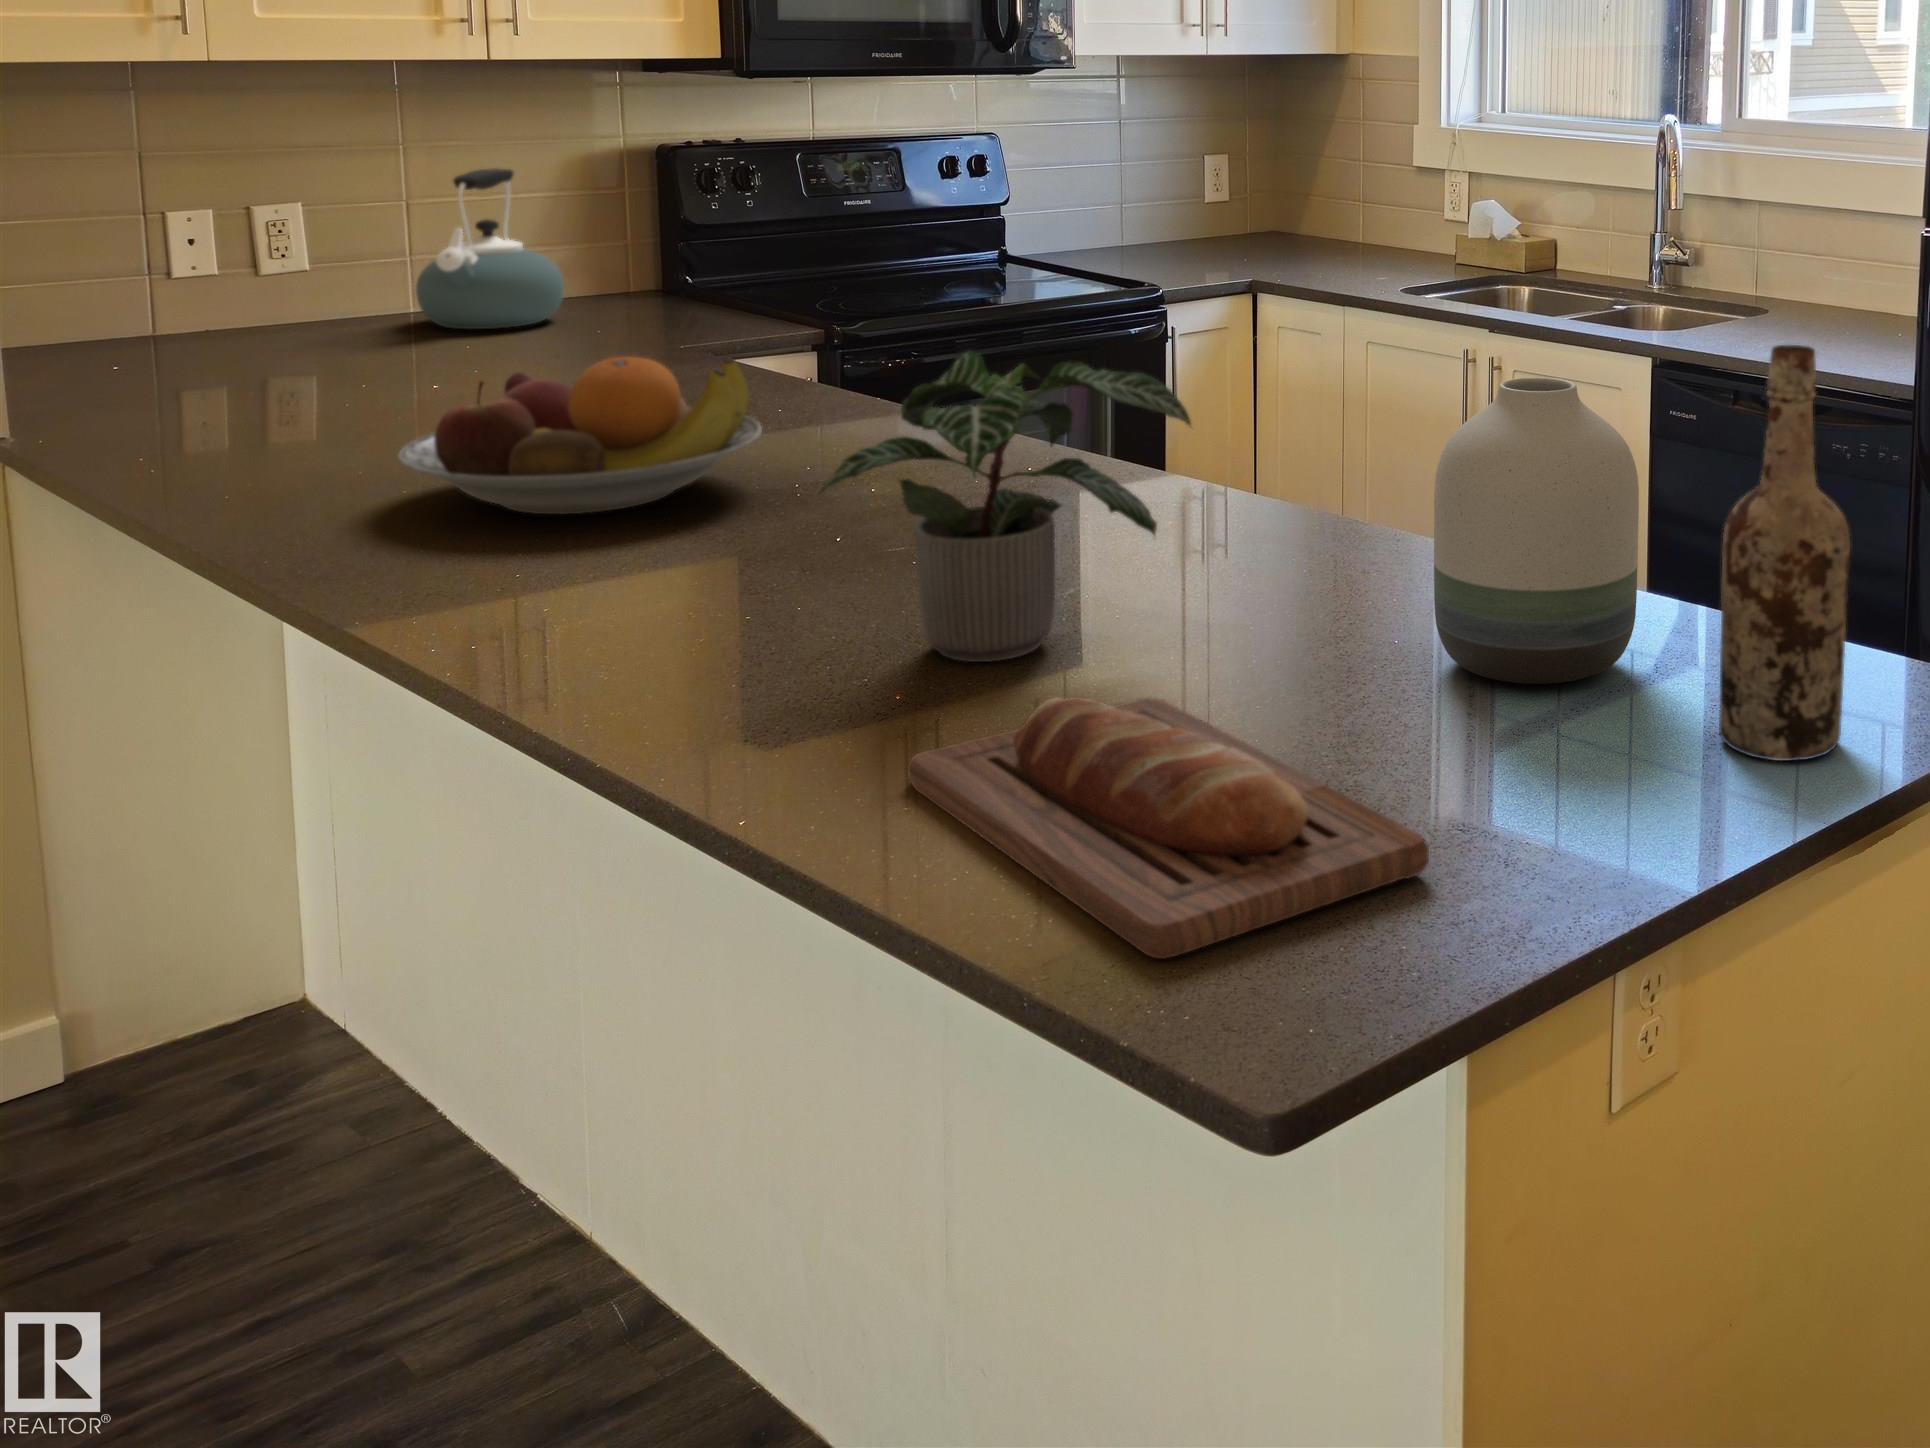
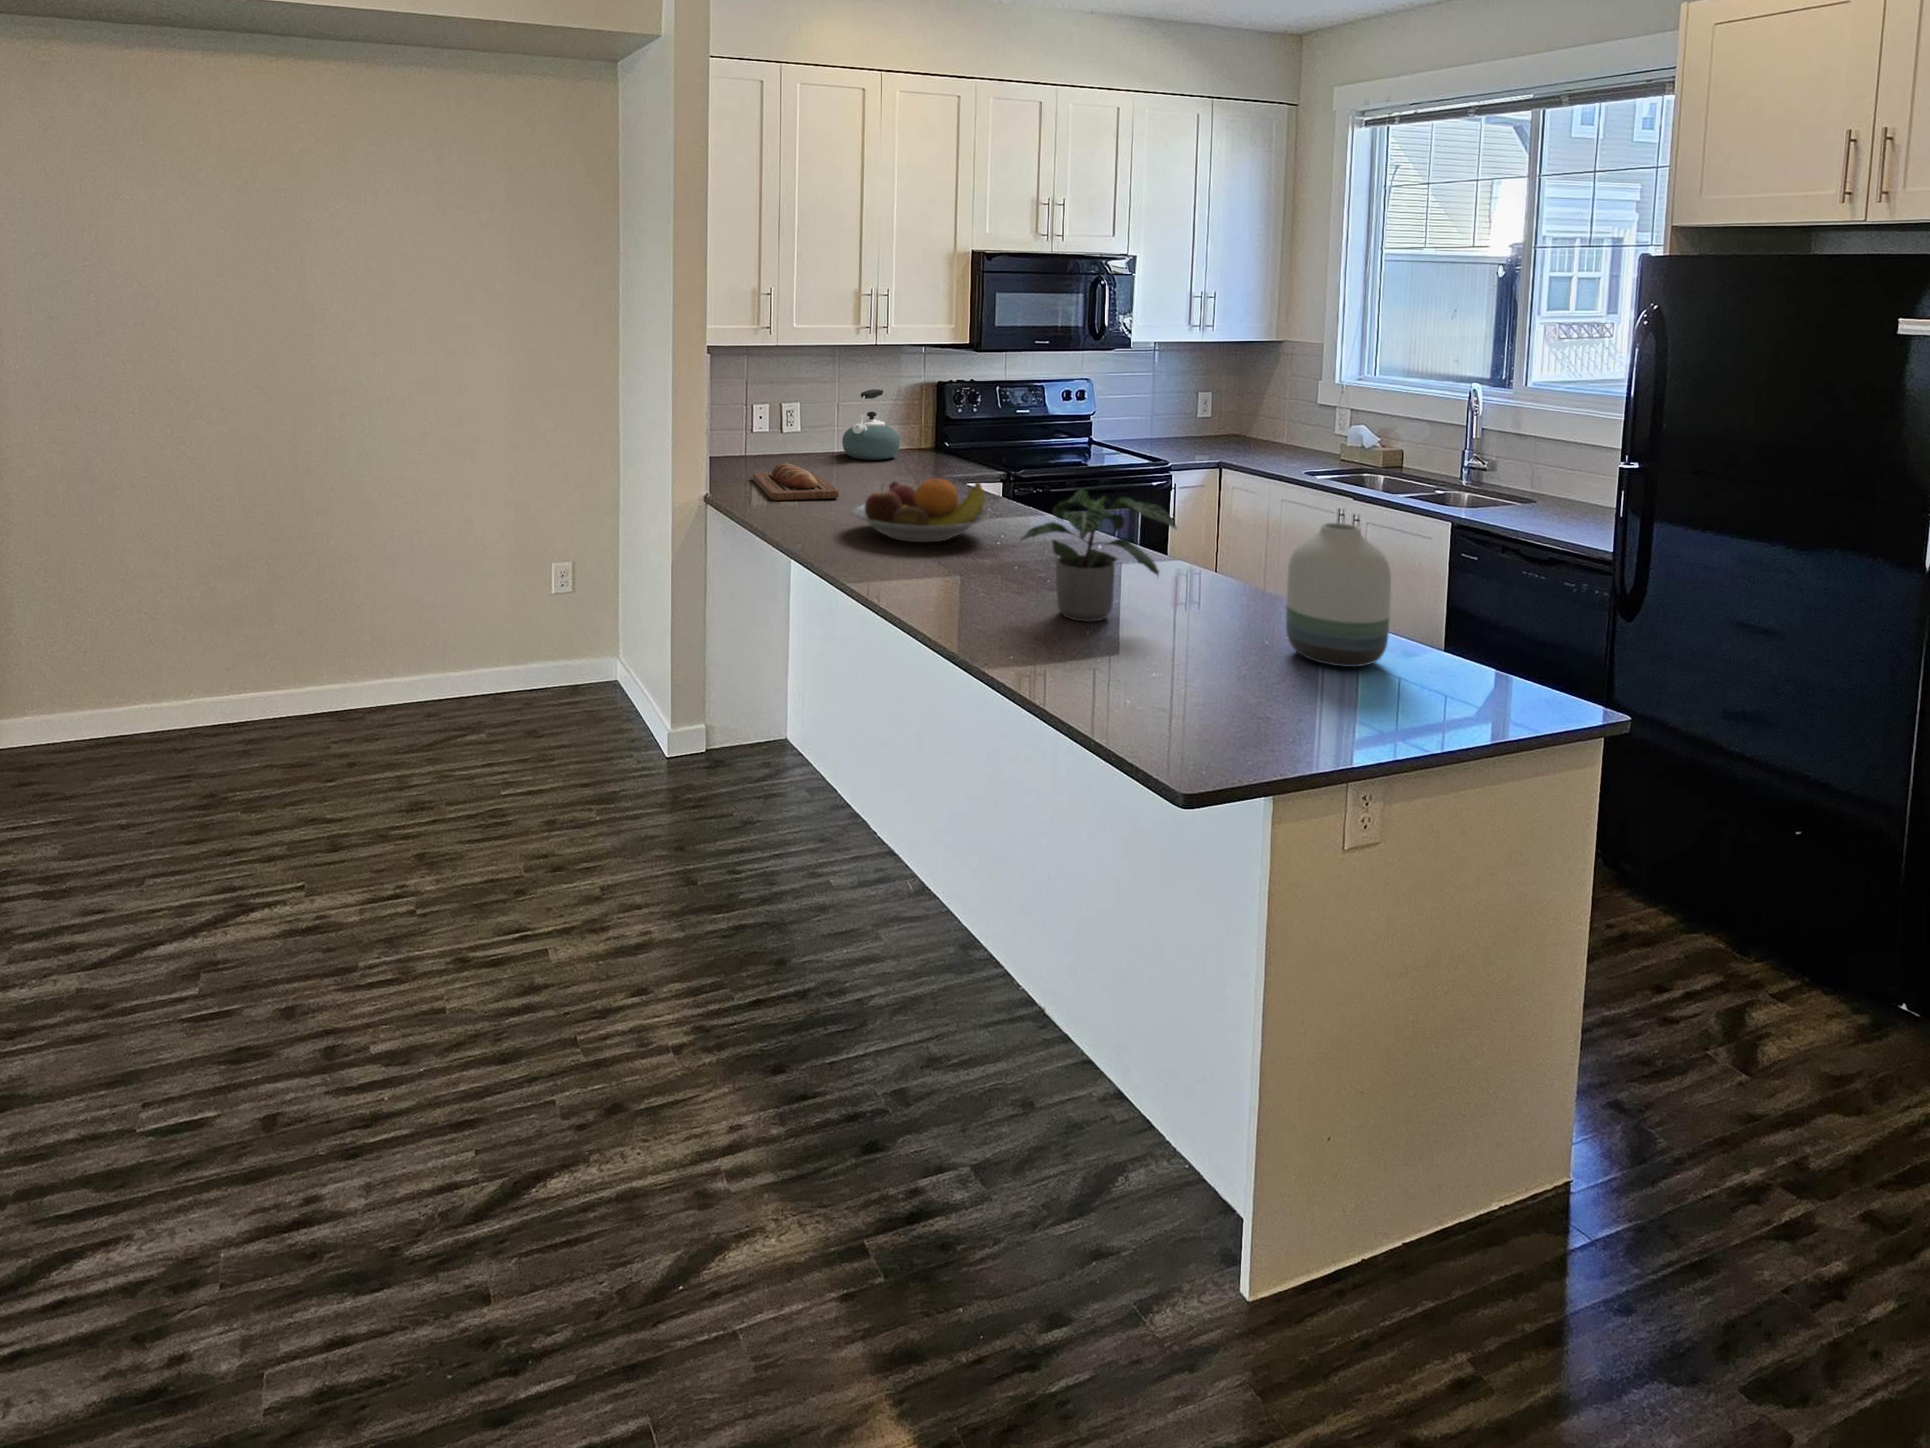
wine bottle: present [1719,345,1850,761] -> none [1422,518,1493,717]
bread loaf: present [908,697,1429,959] -> present [753,463,839,500]

